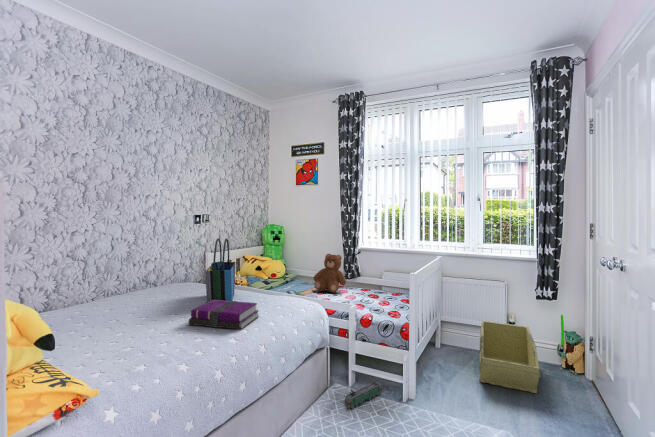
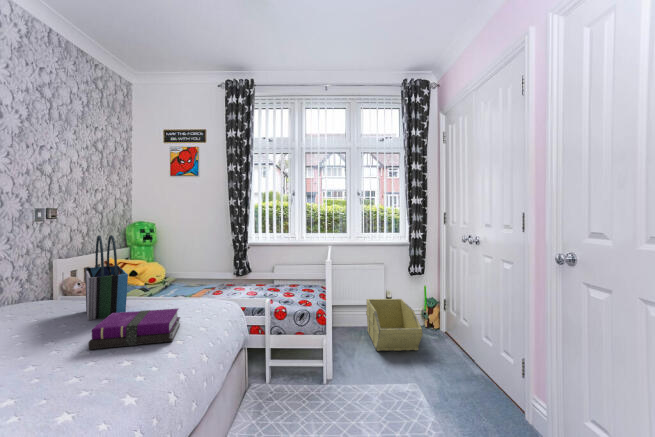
teddy bear: present [313,254,346,293] -> none [205,250,244,292]
toy train: present [345,381,382,409] -> none [273,371,303,405]

